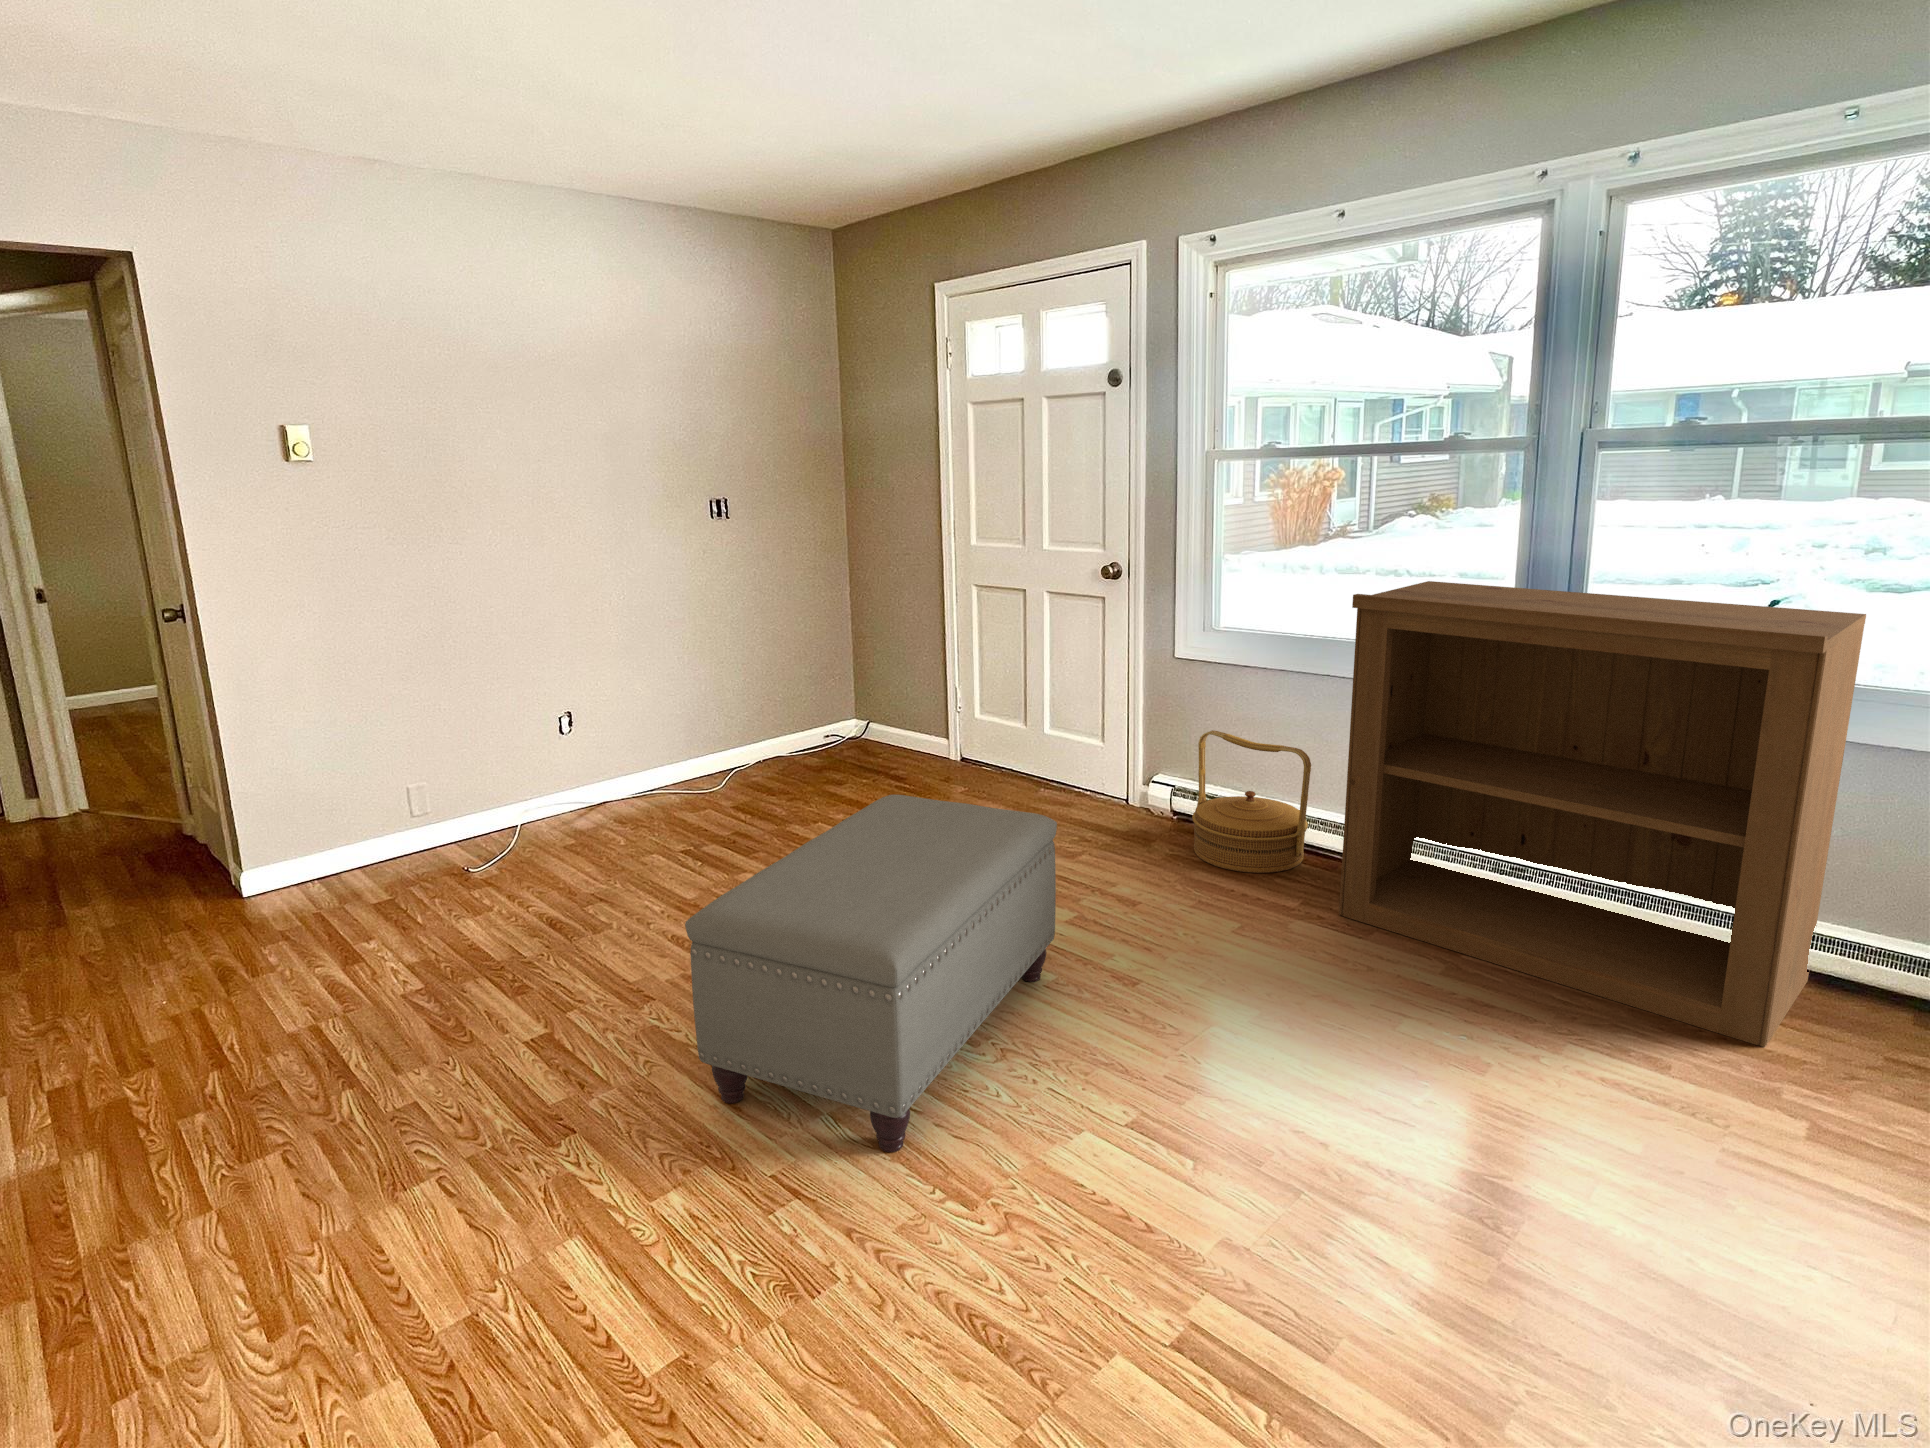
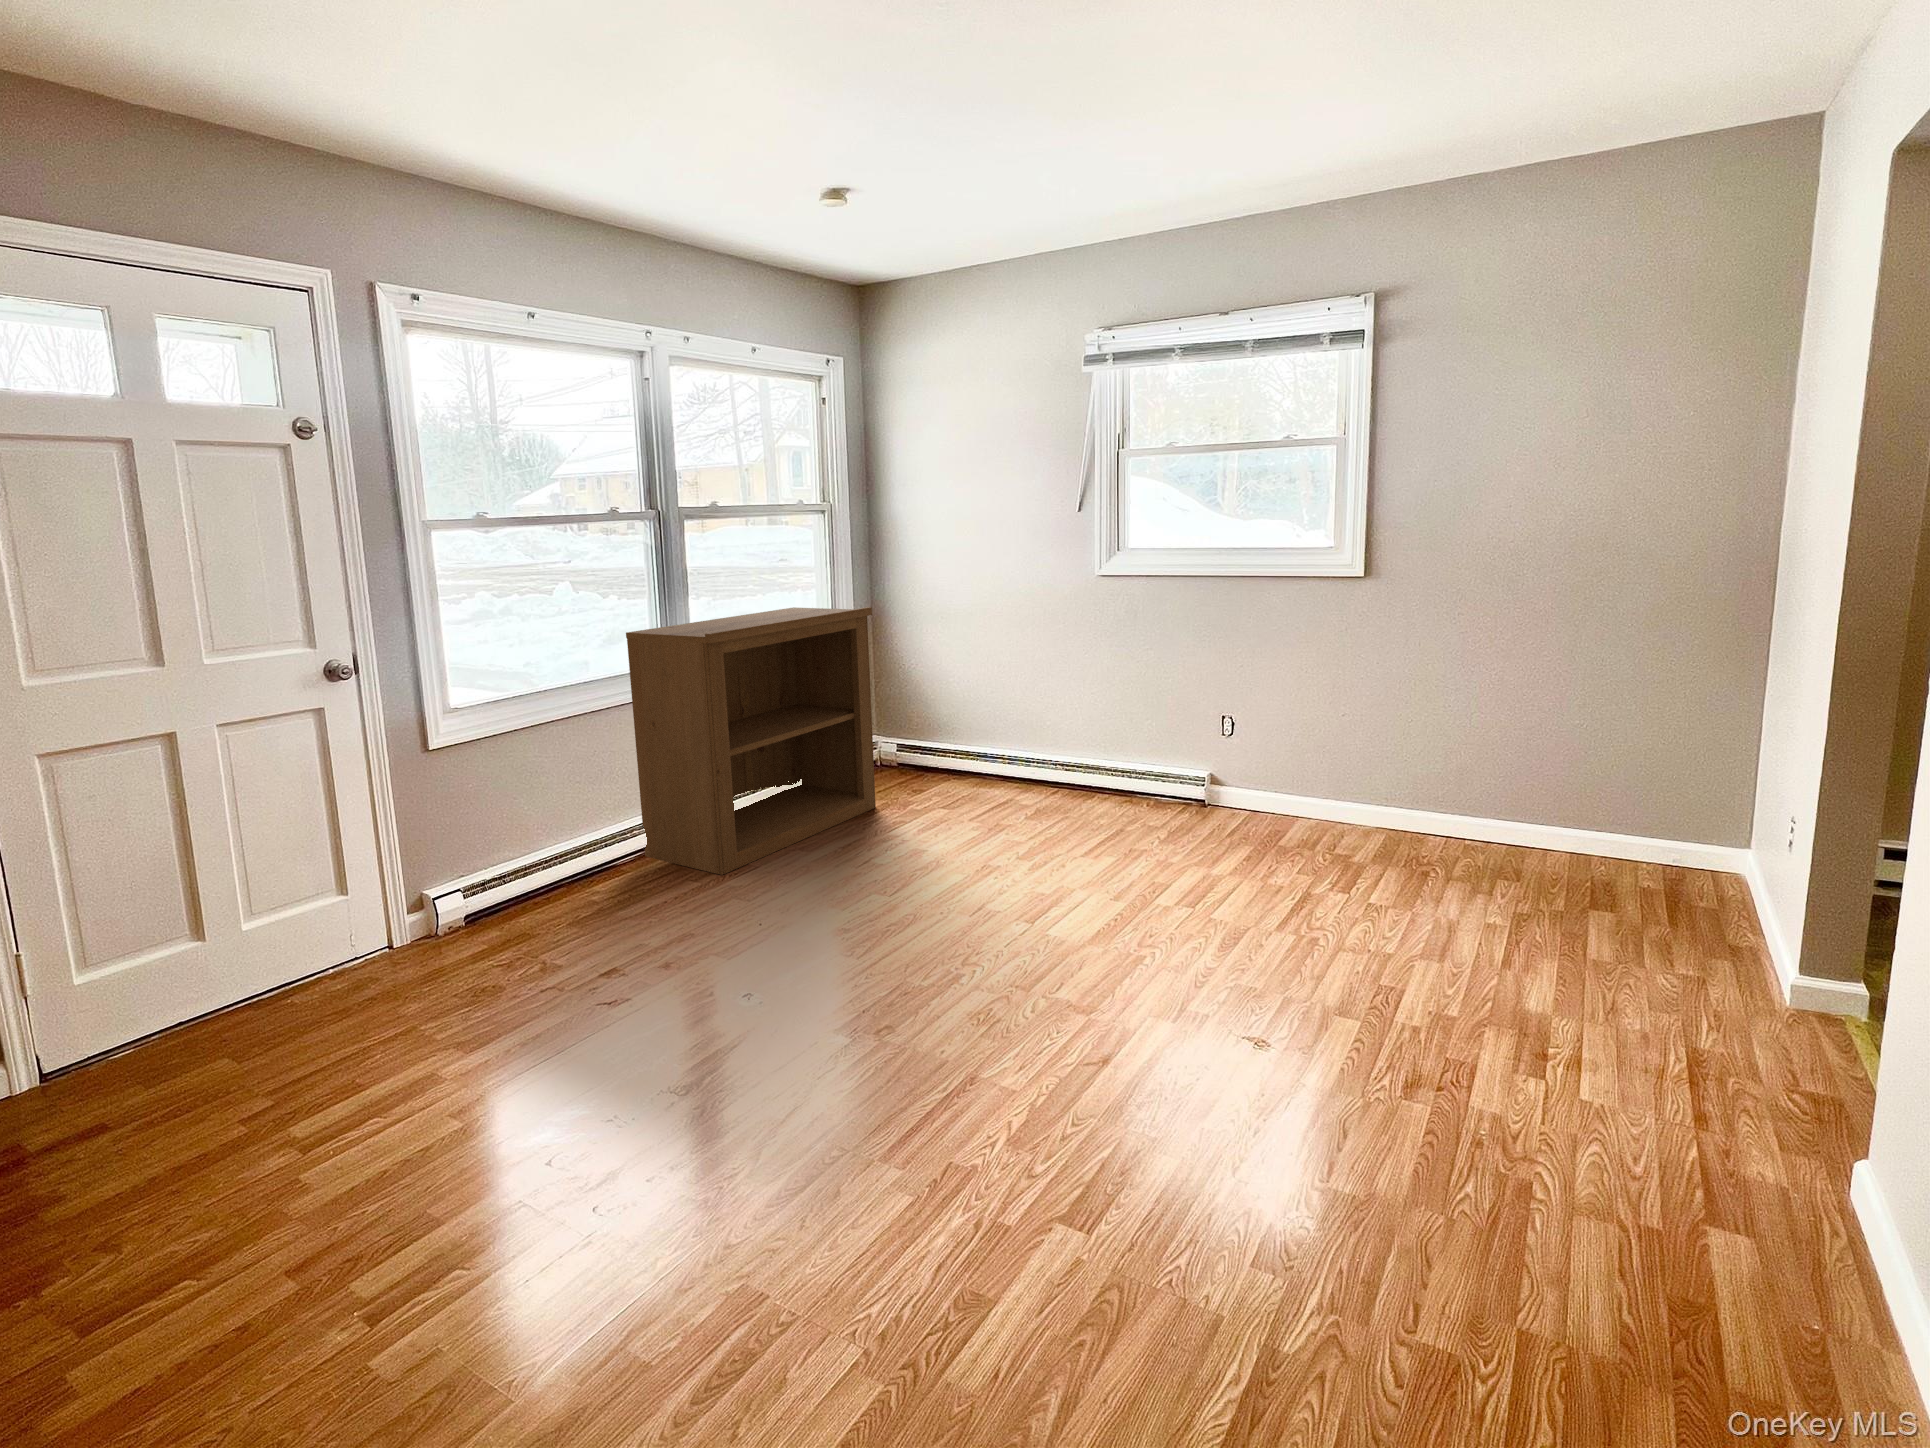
woven basket: present [1192,730,1311,873] -> none [523,787,634,921]
ottoman: present [685,795,1057,1152] -> none [769,824,1127,1066]

